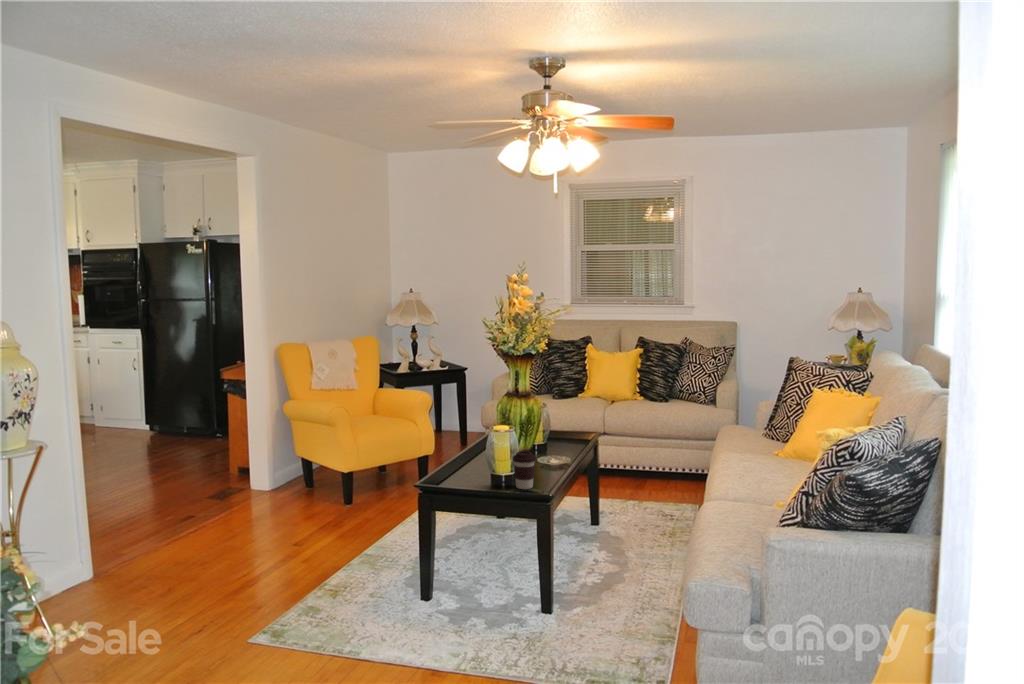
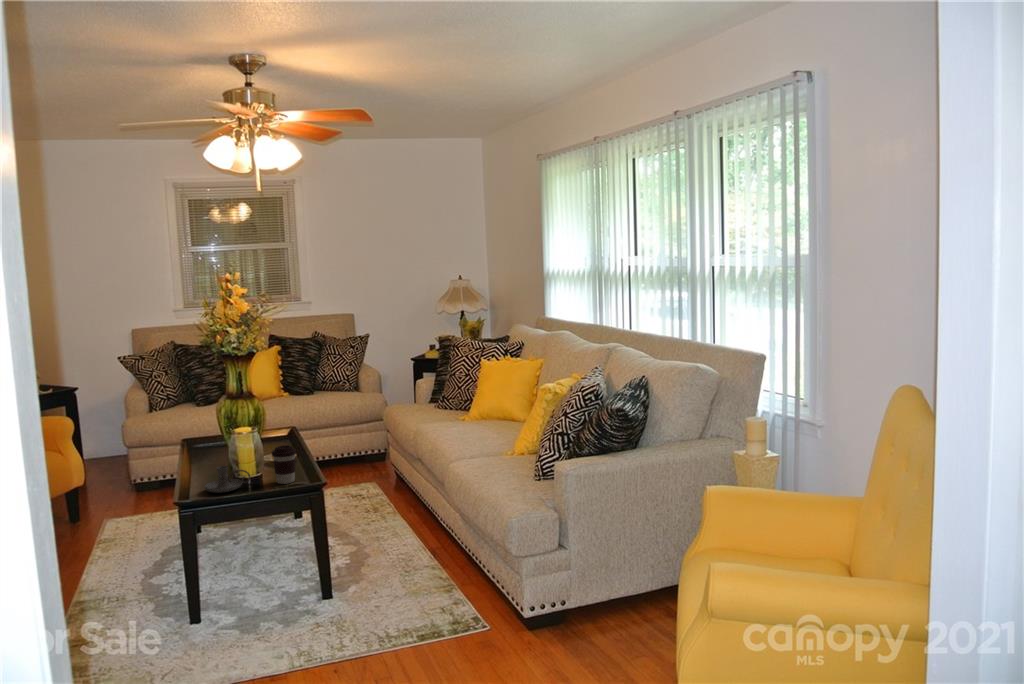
candle holder: none [453,461,494,486] -> present [205,466,250,493]

